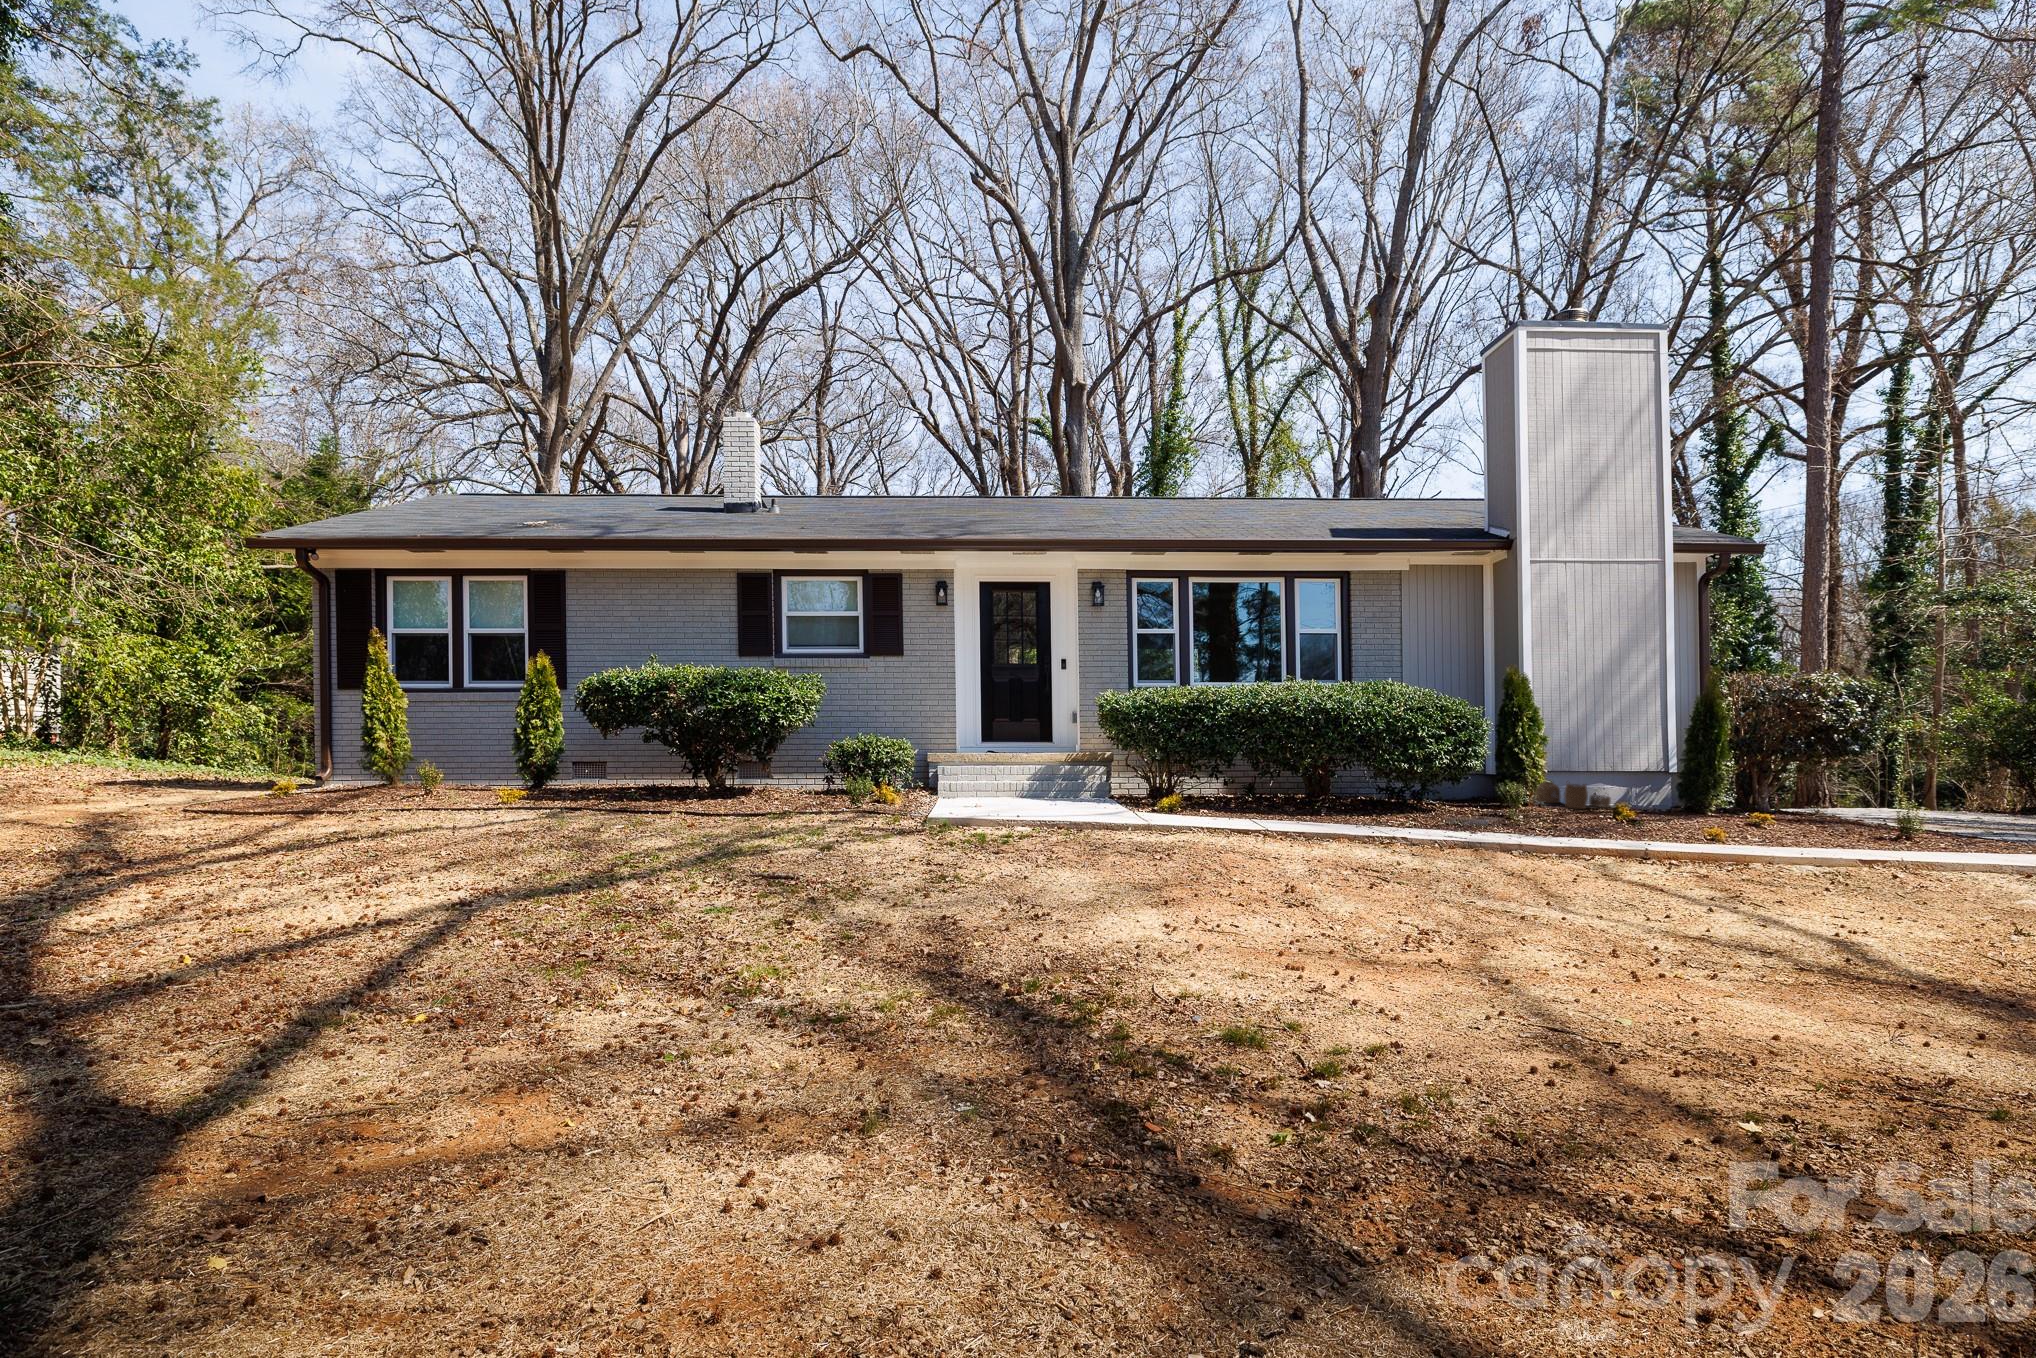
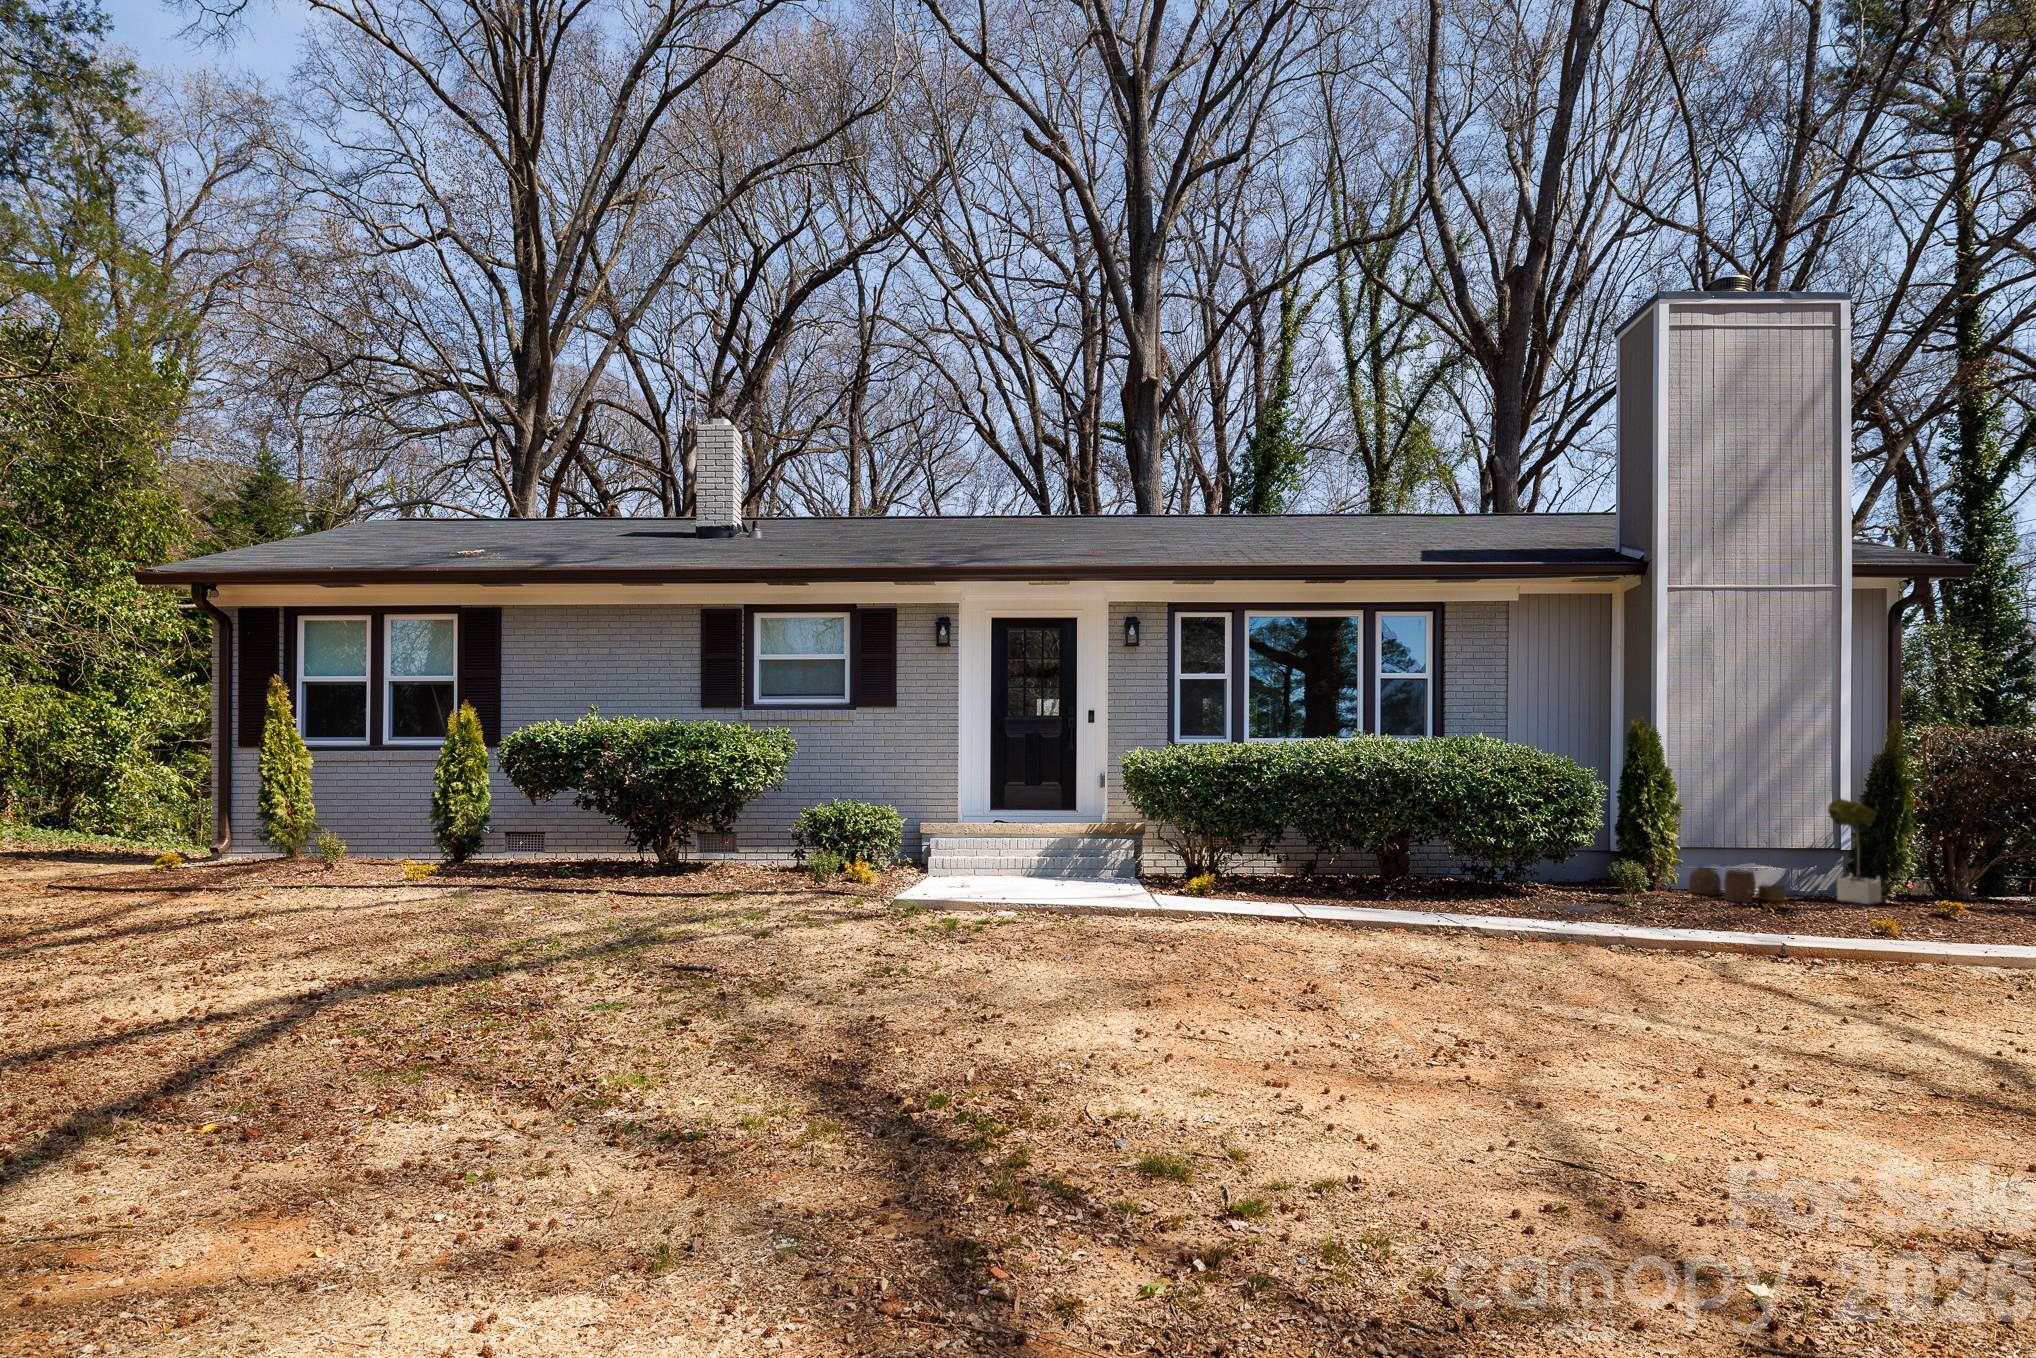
potted tree: none [1641,727,1680,809] -> present [1828,798,1881,904]

